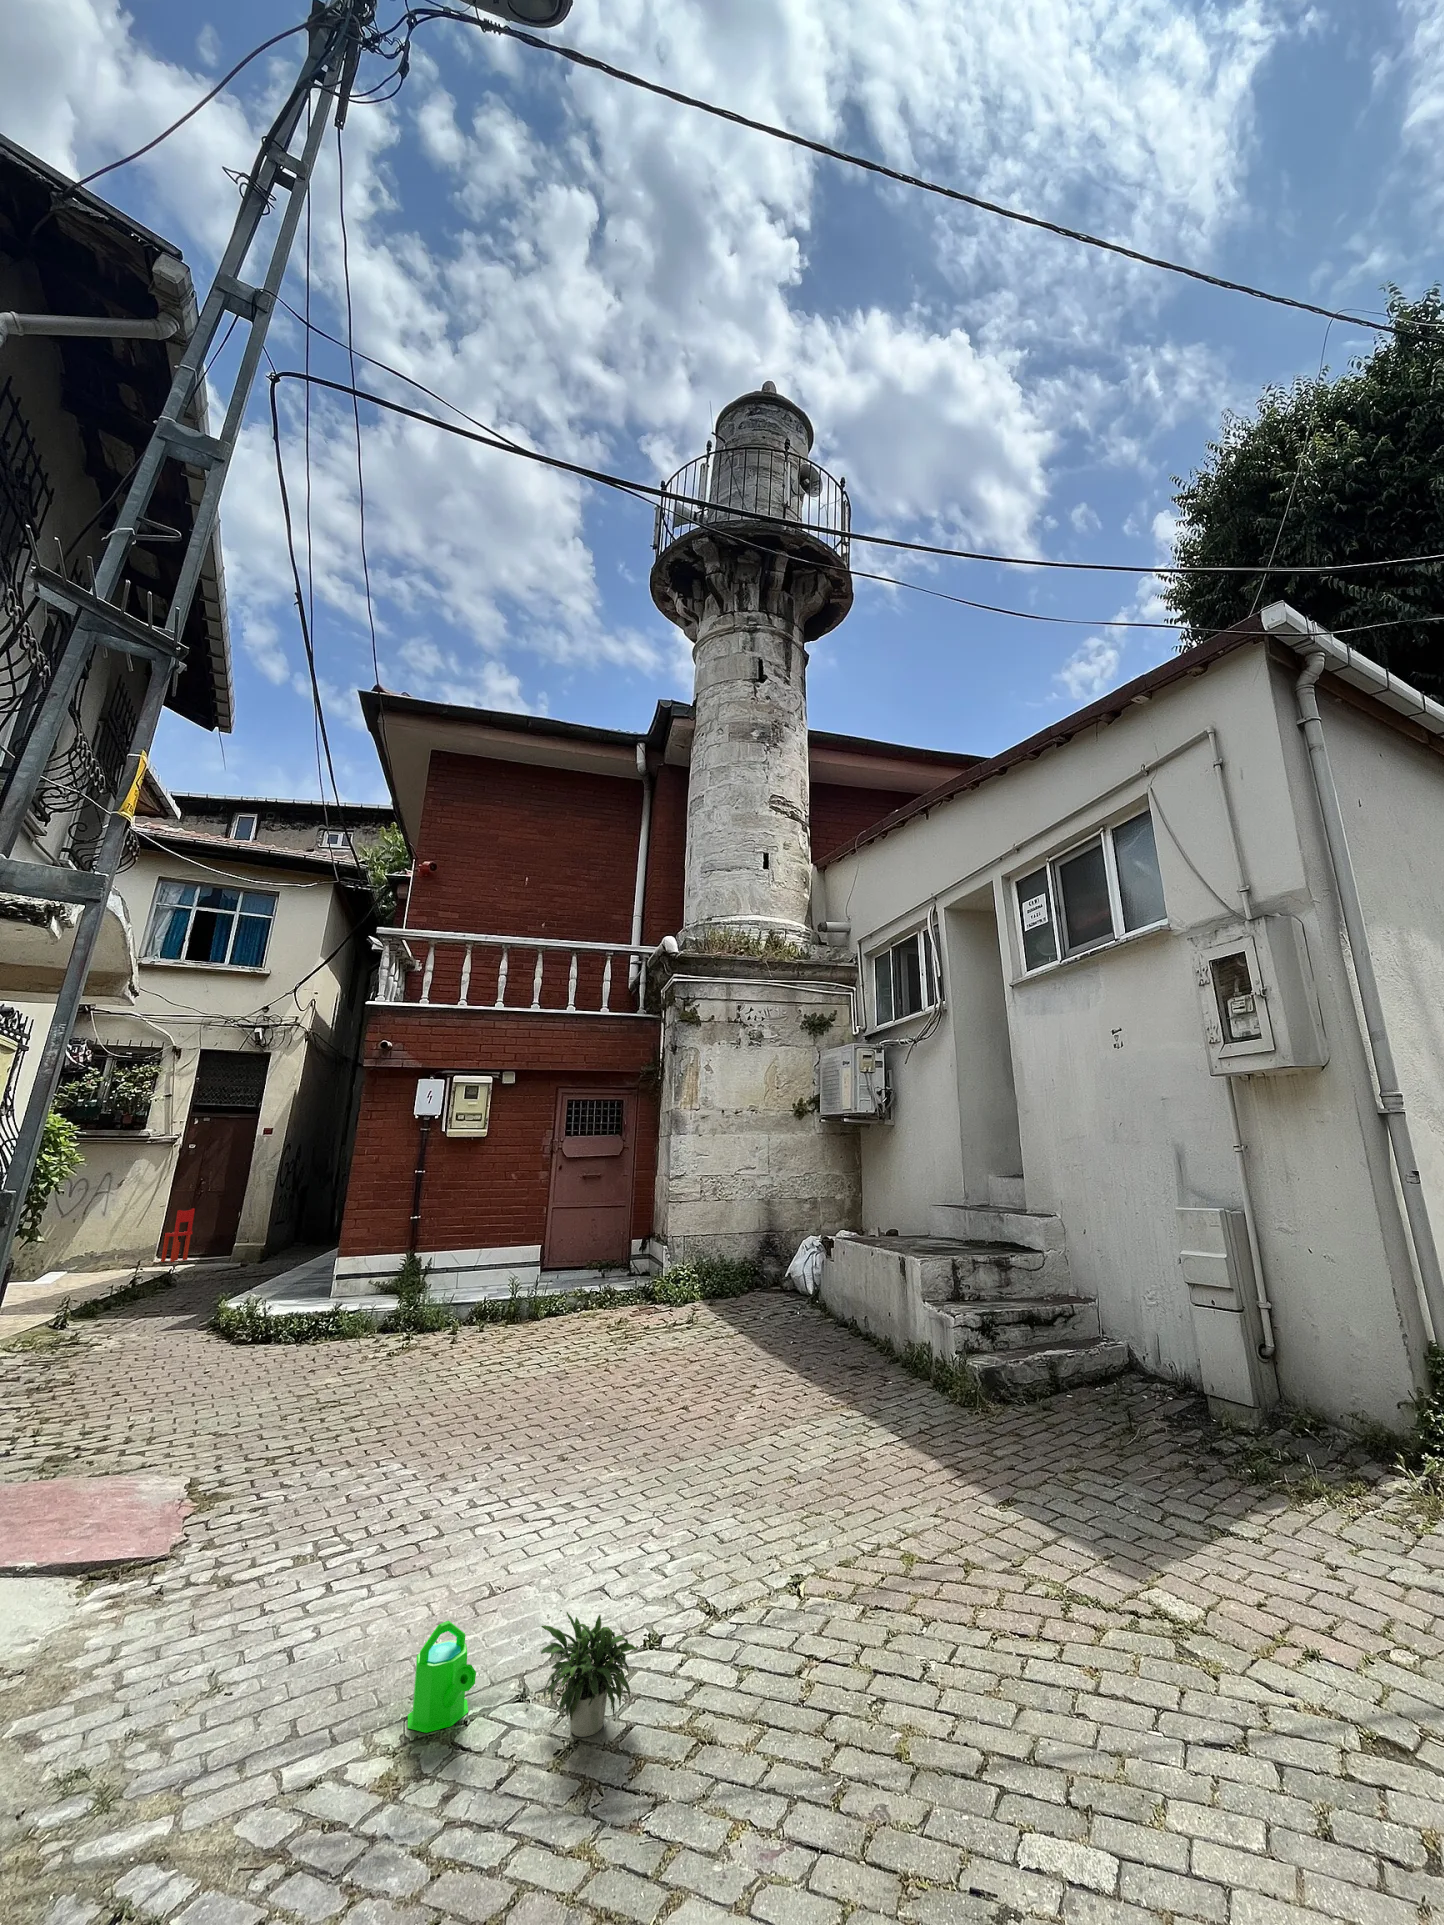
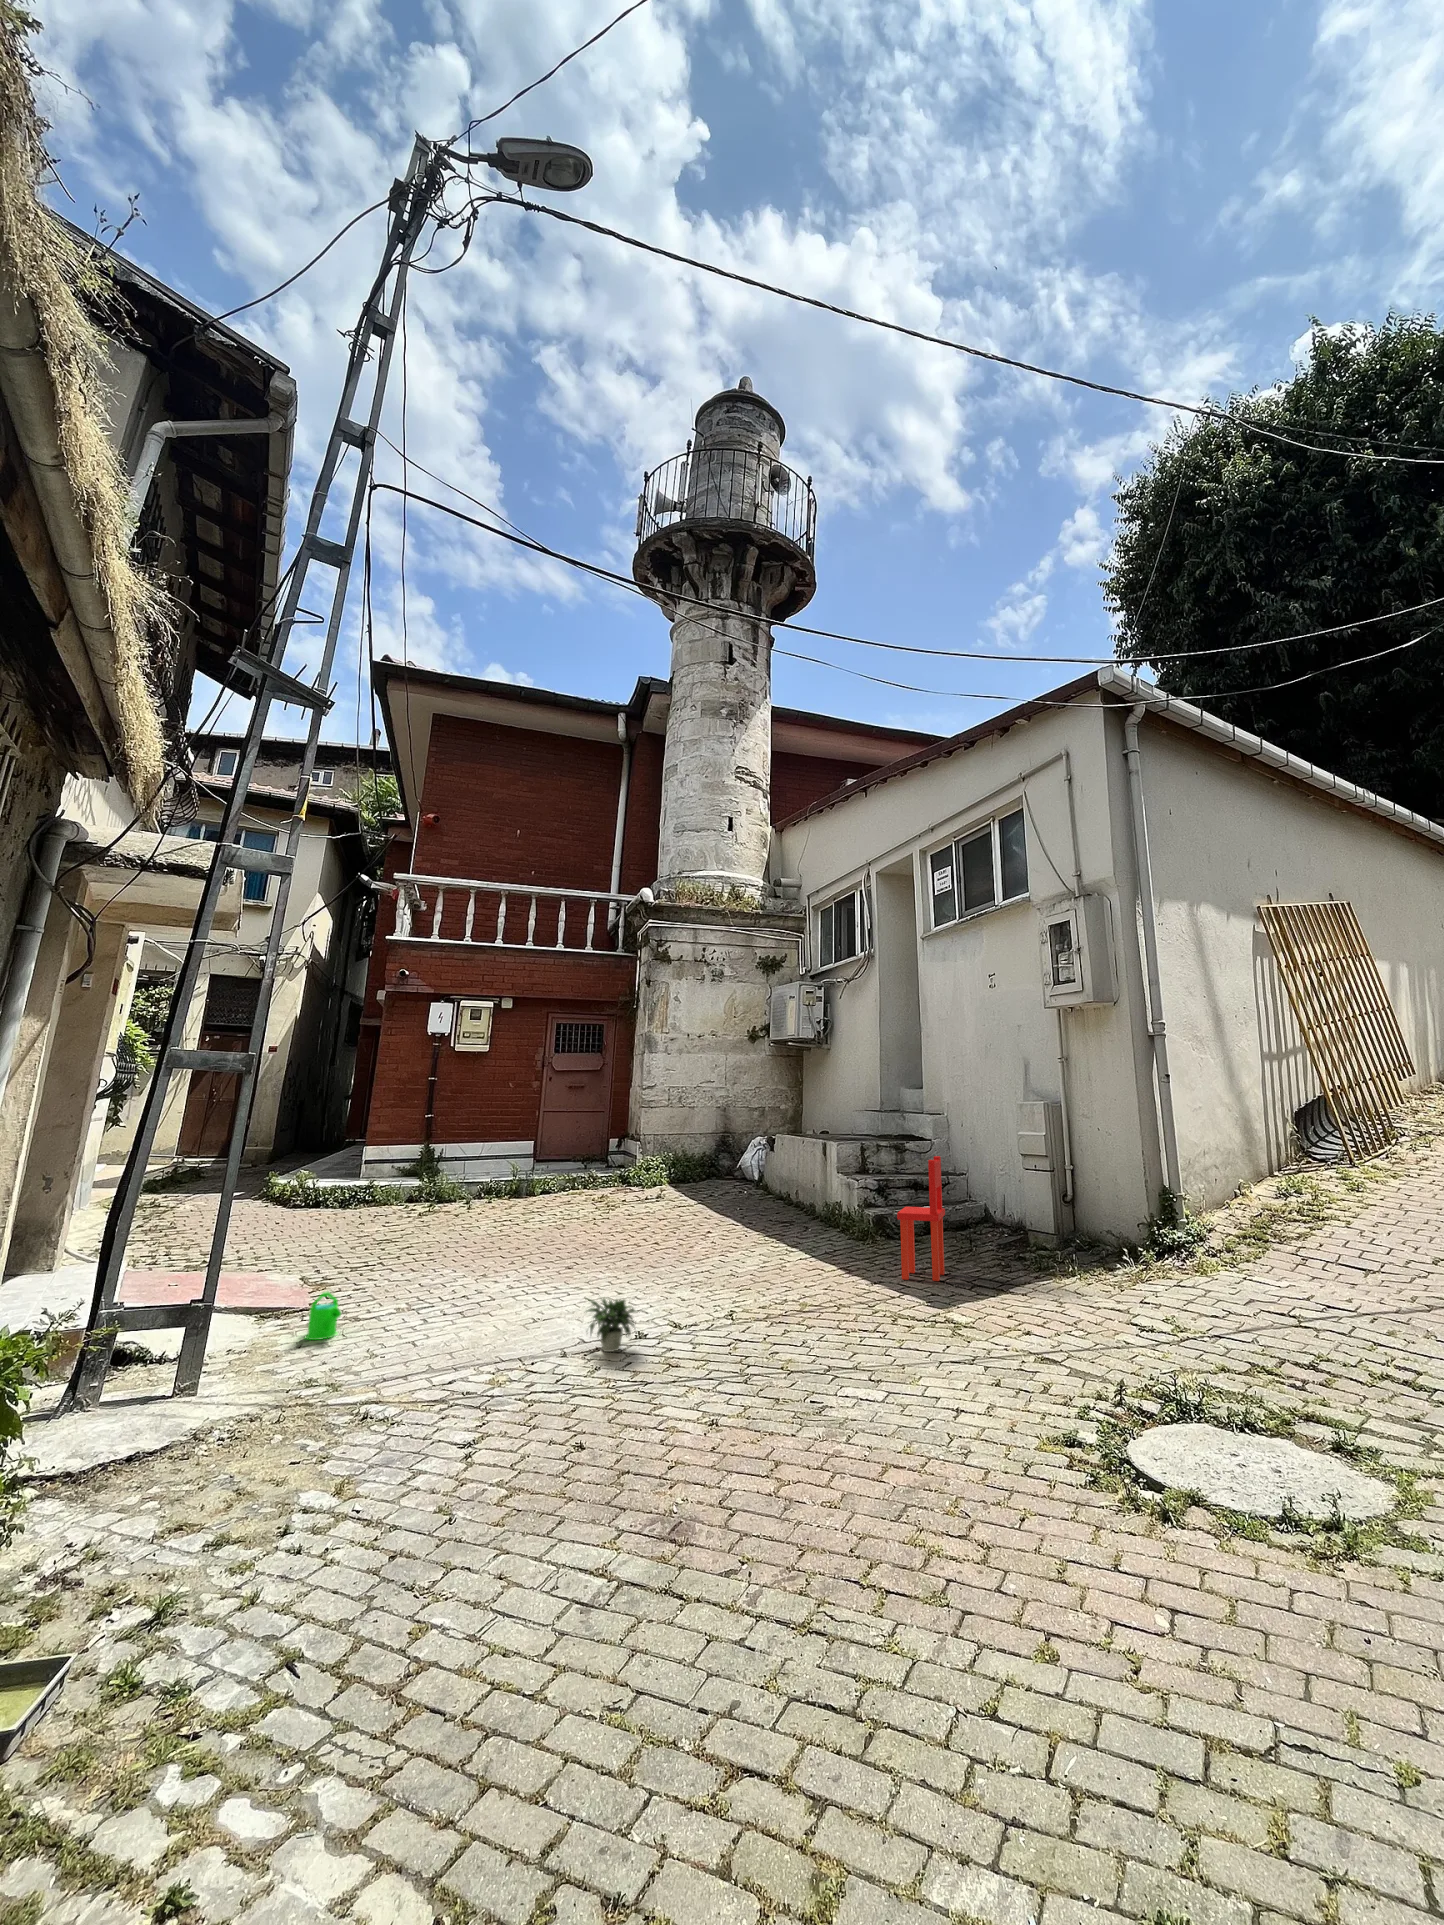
chair: present [161,1209,195,1262] -> present [897,1156,945,1281]
watering can: present [408,1621,476,1733] -> present [305,1292,341,1340]

